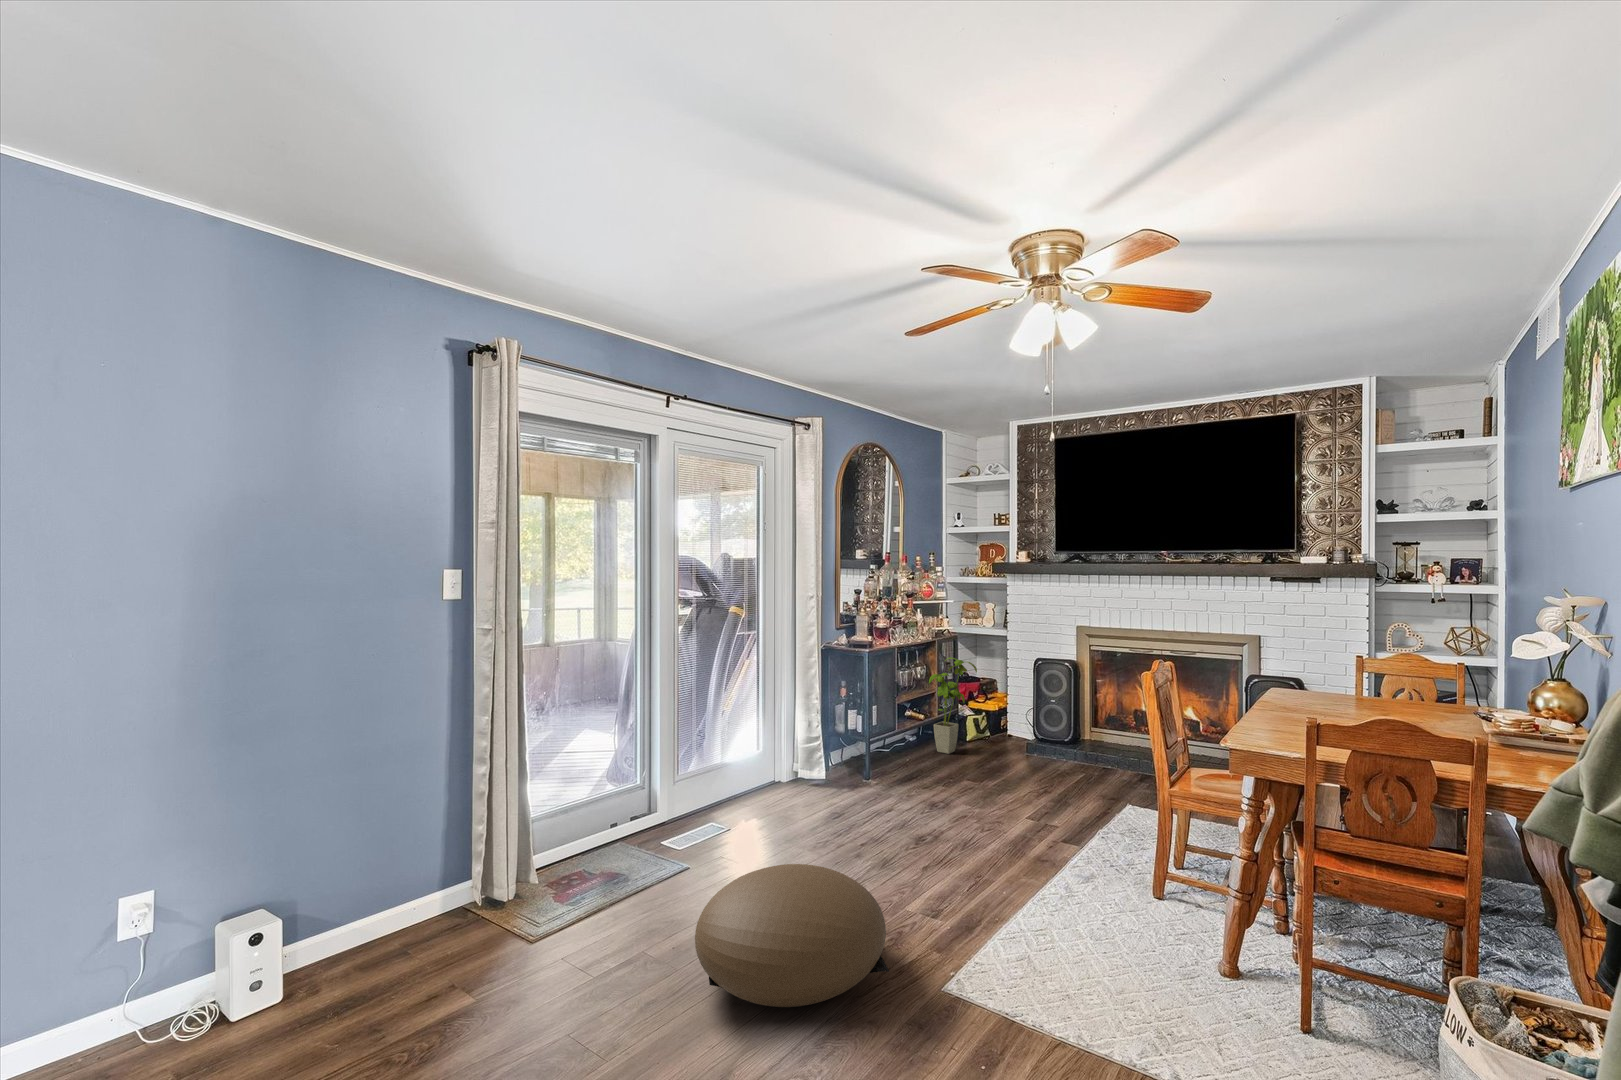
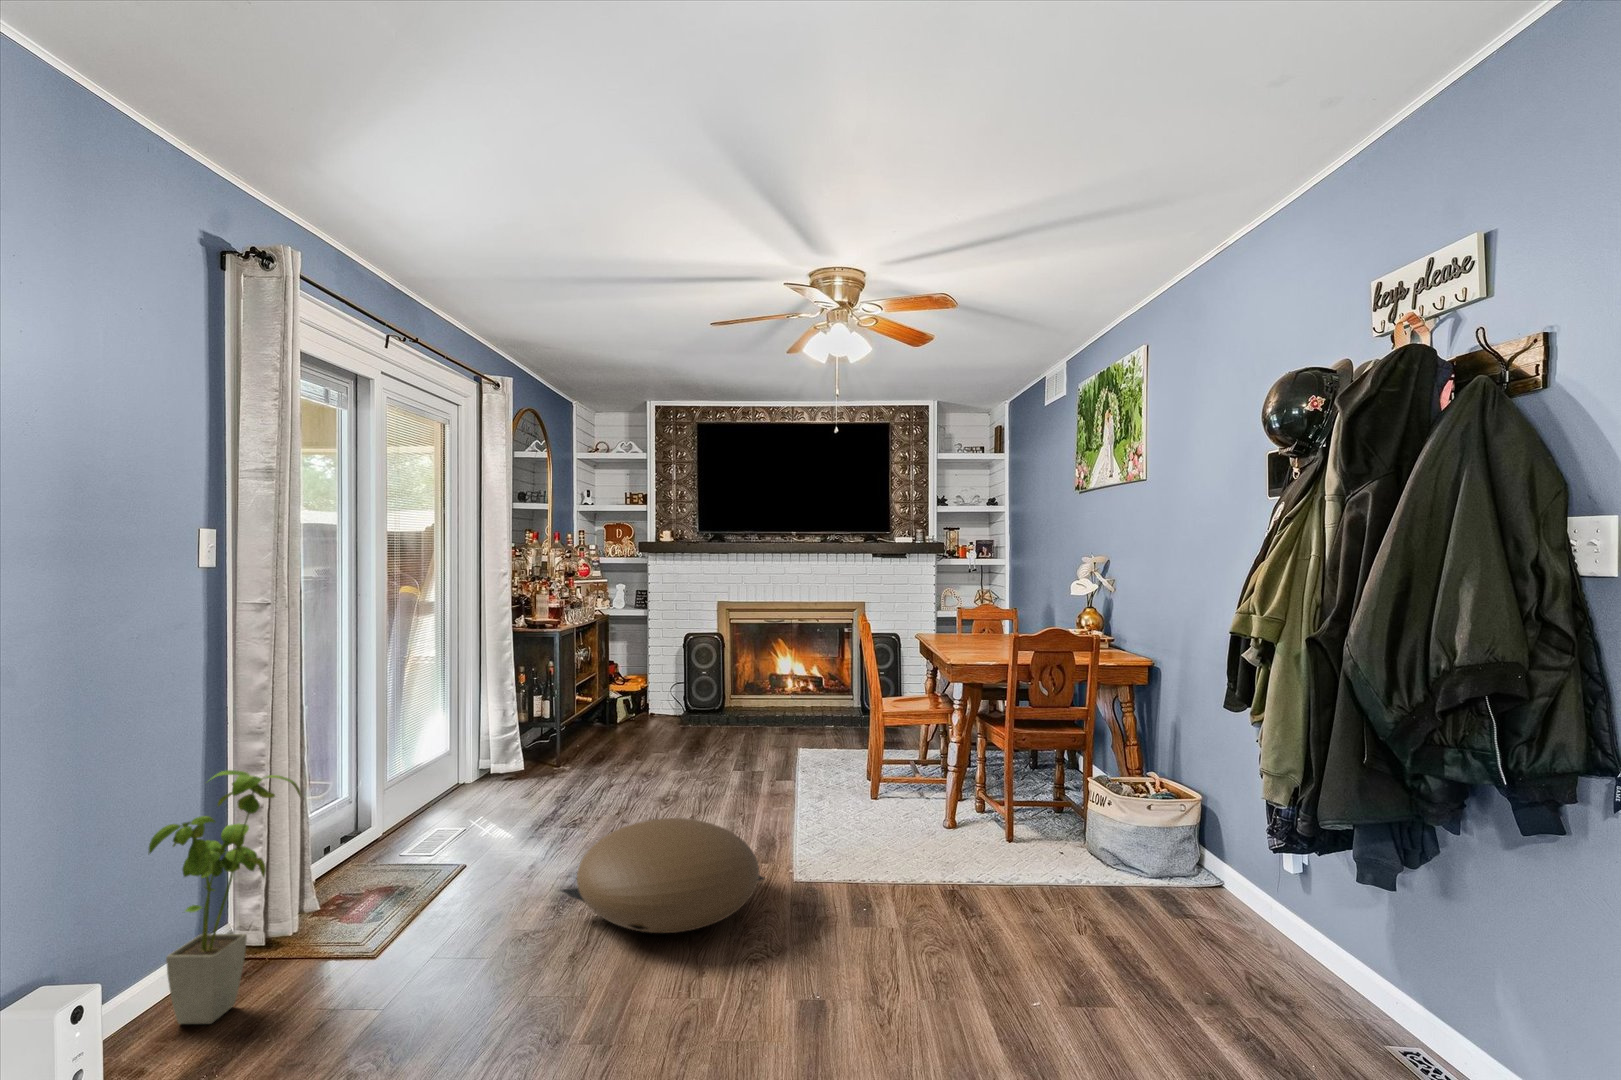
house plant: present [929,657,977,754] -> present [149,770,301,1024]

